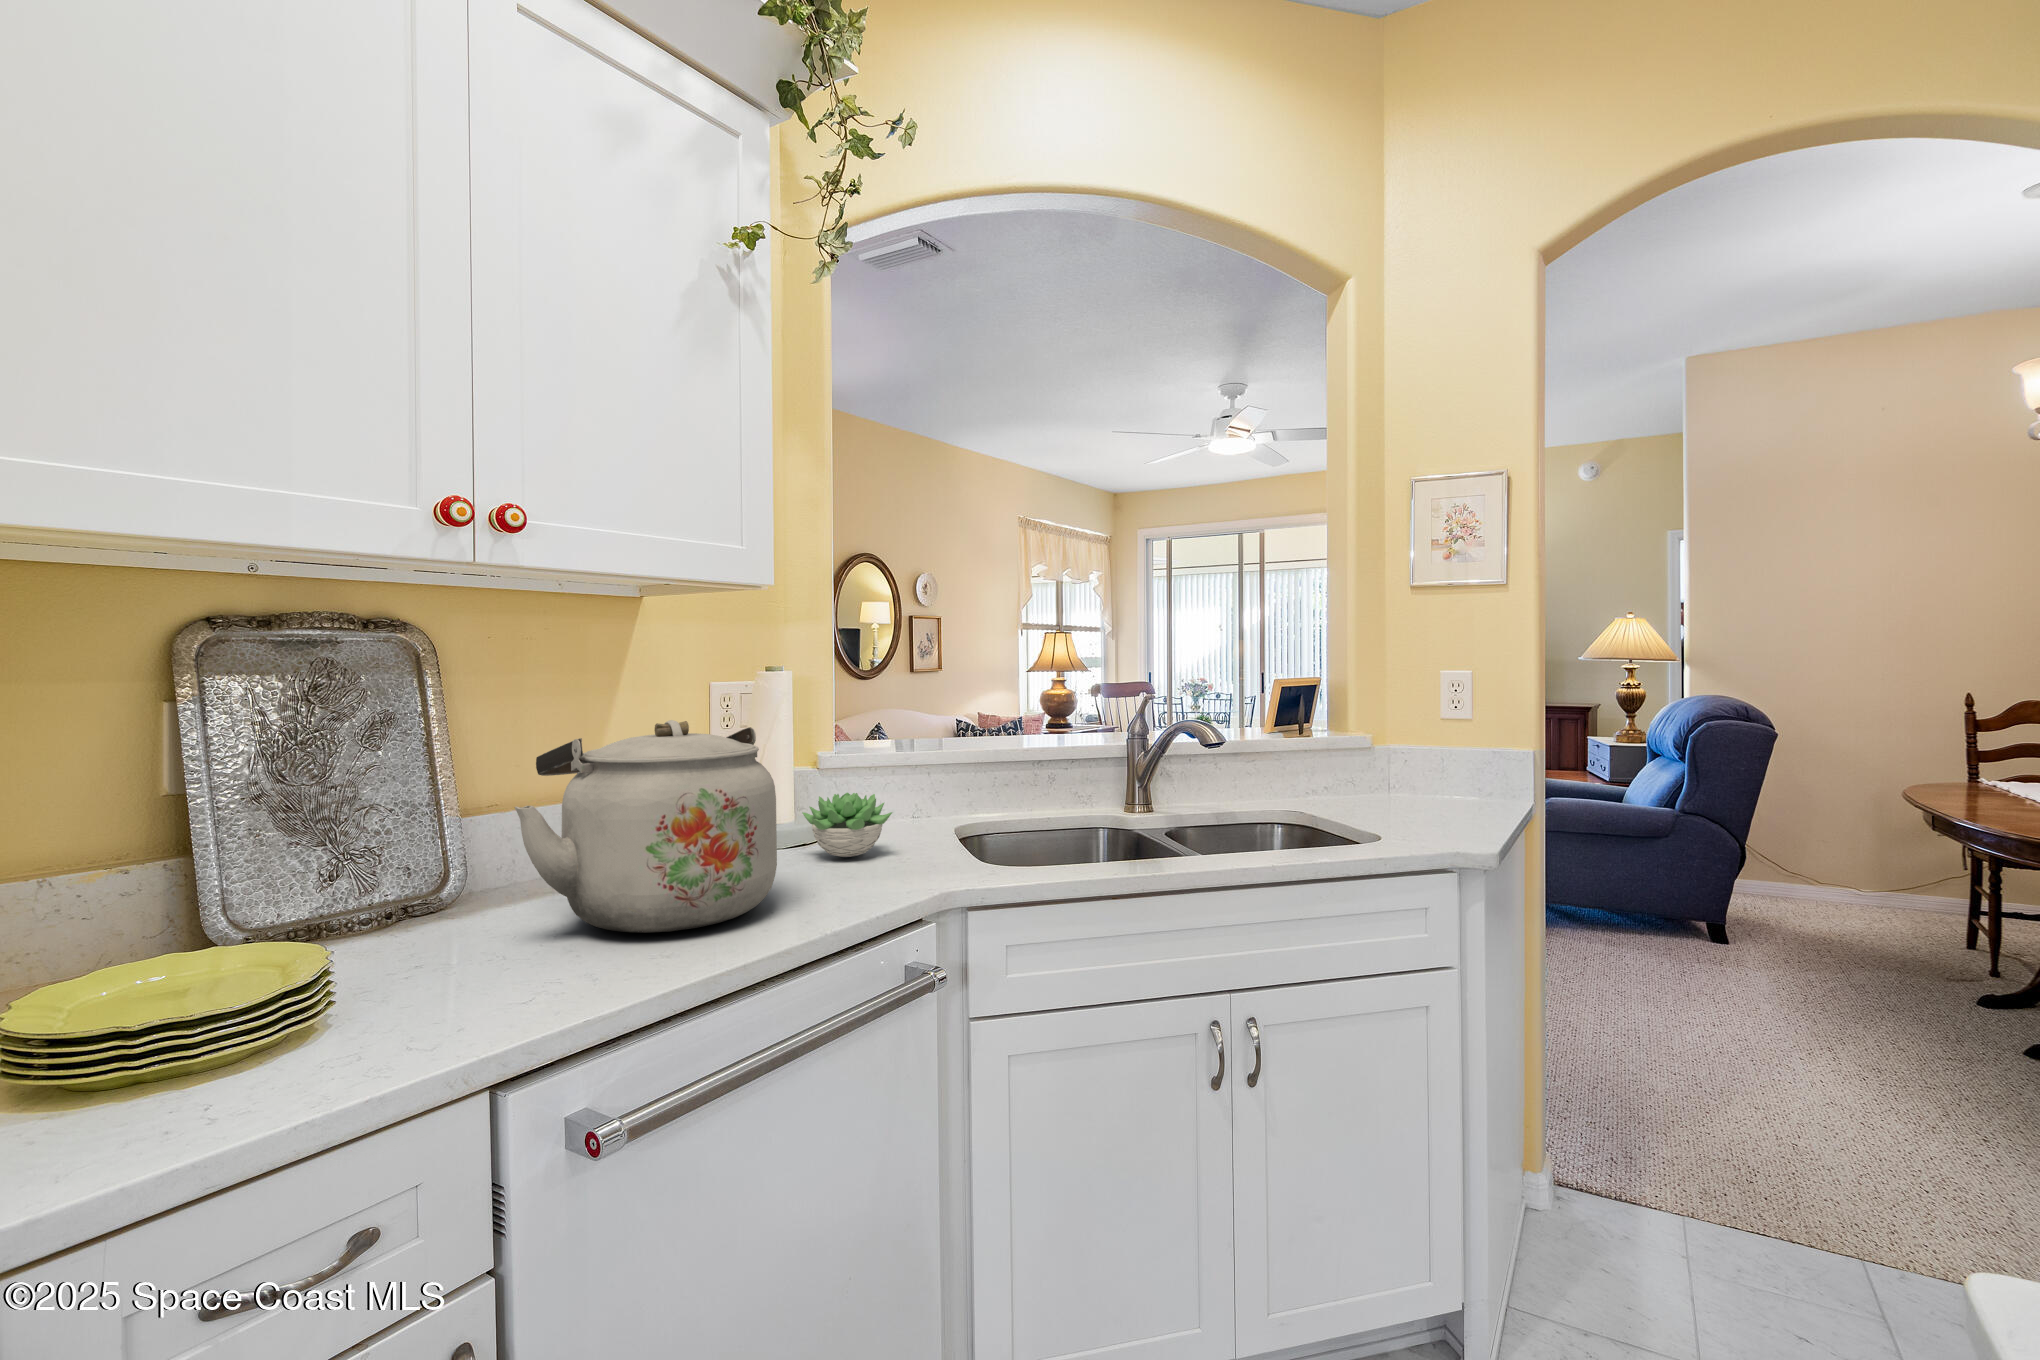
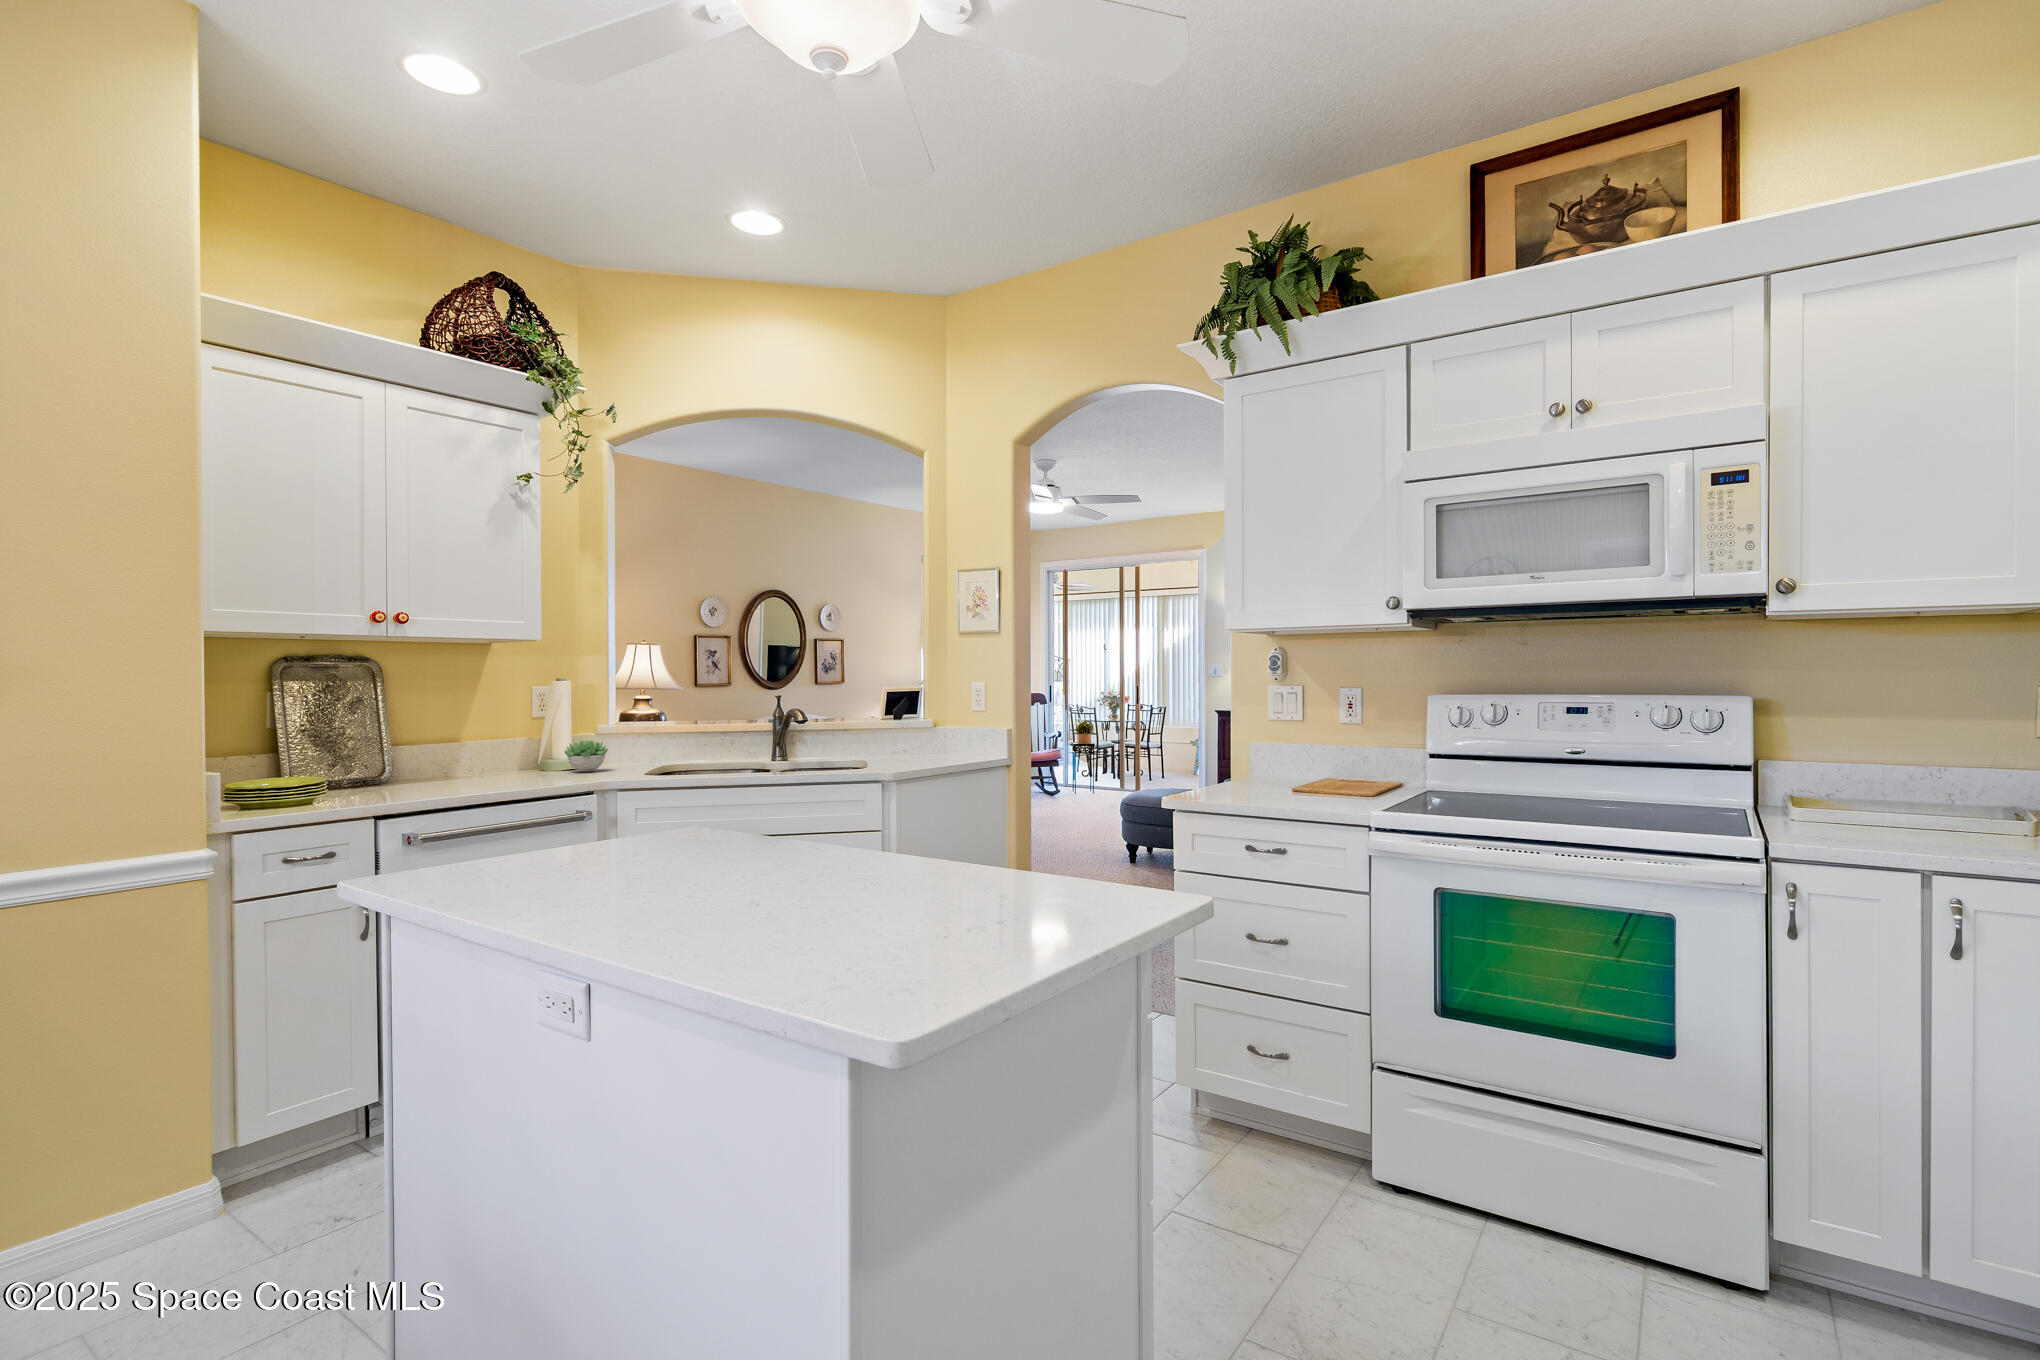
kettle: present [515,720,777,933] -> none [404,700,526,787]

